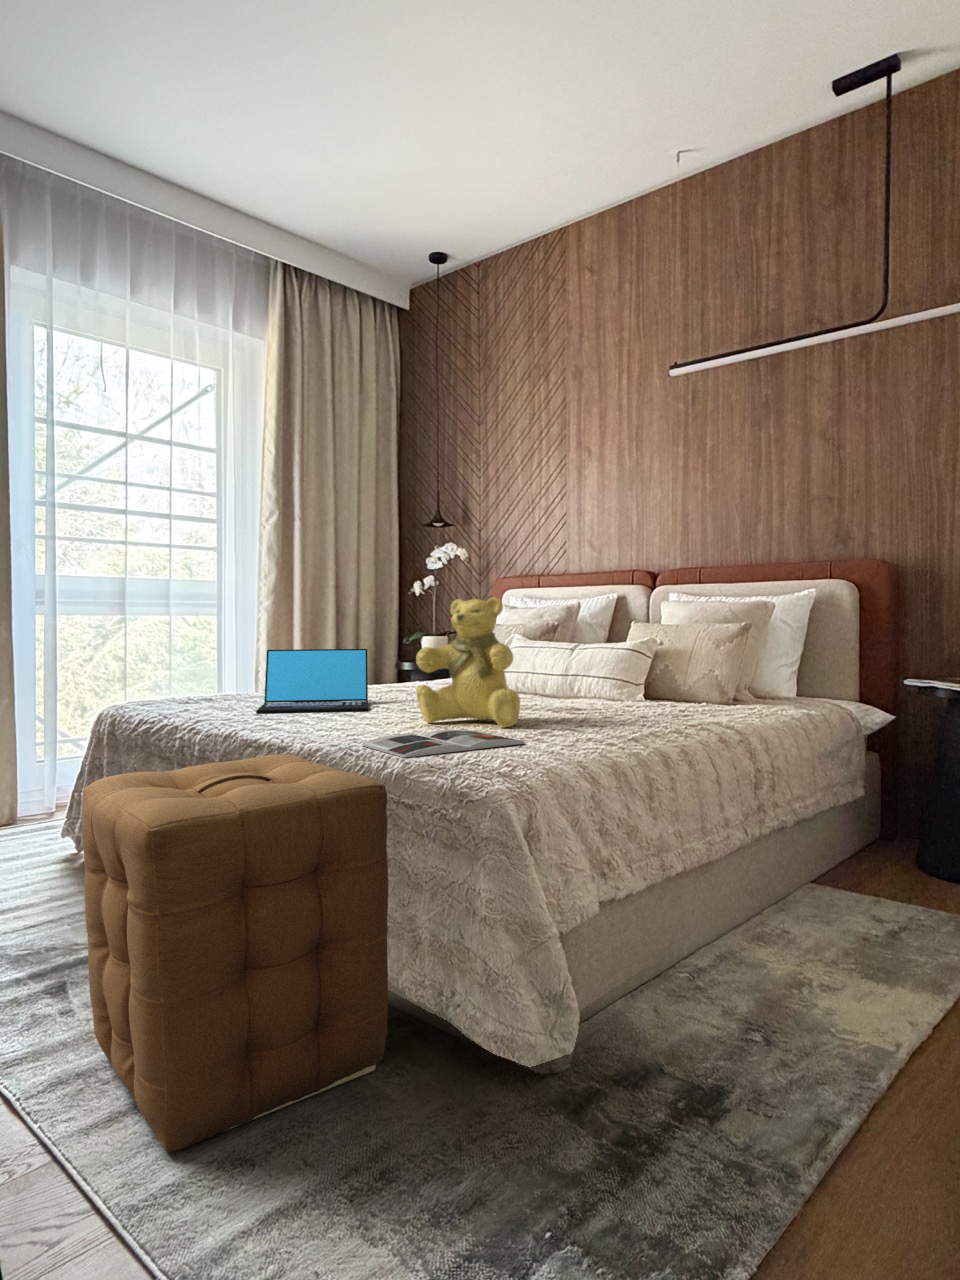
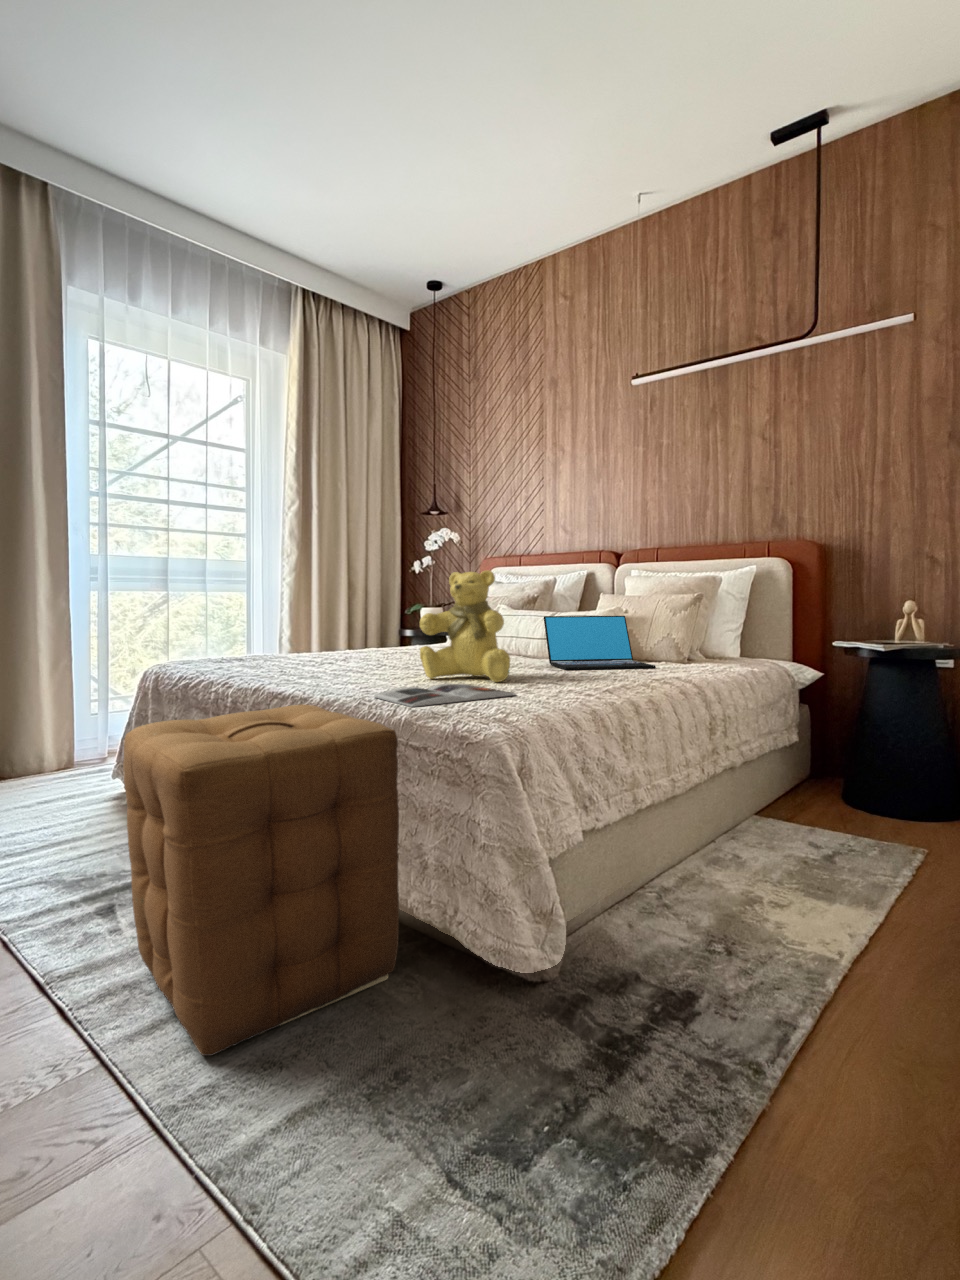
laptop: present [256,649,368,713] -> present [544,616,656,670]

